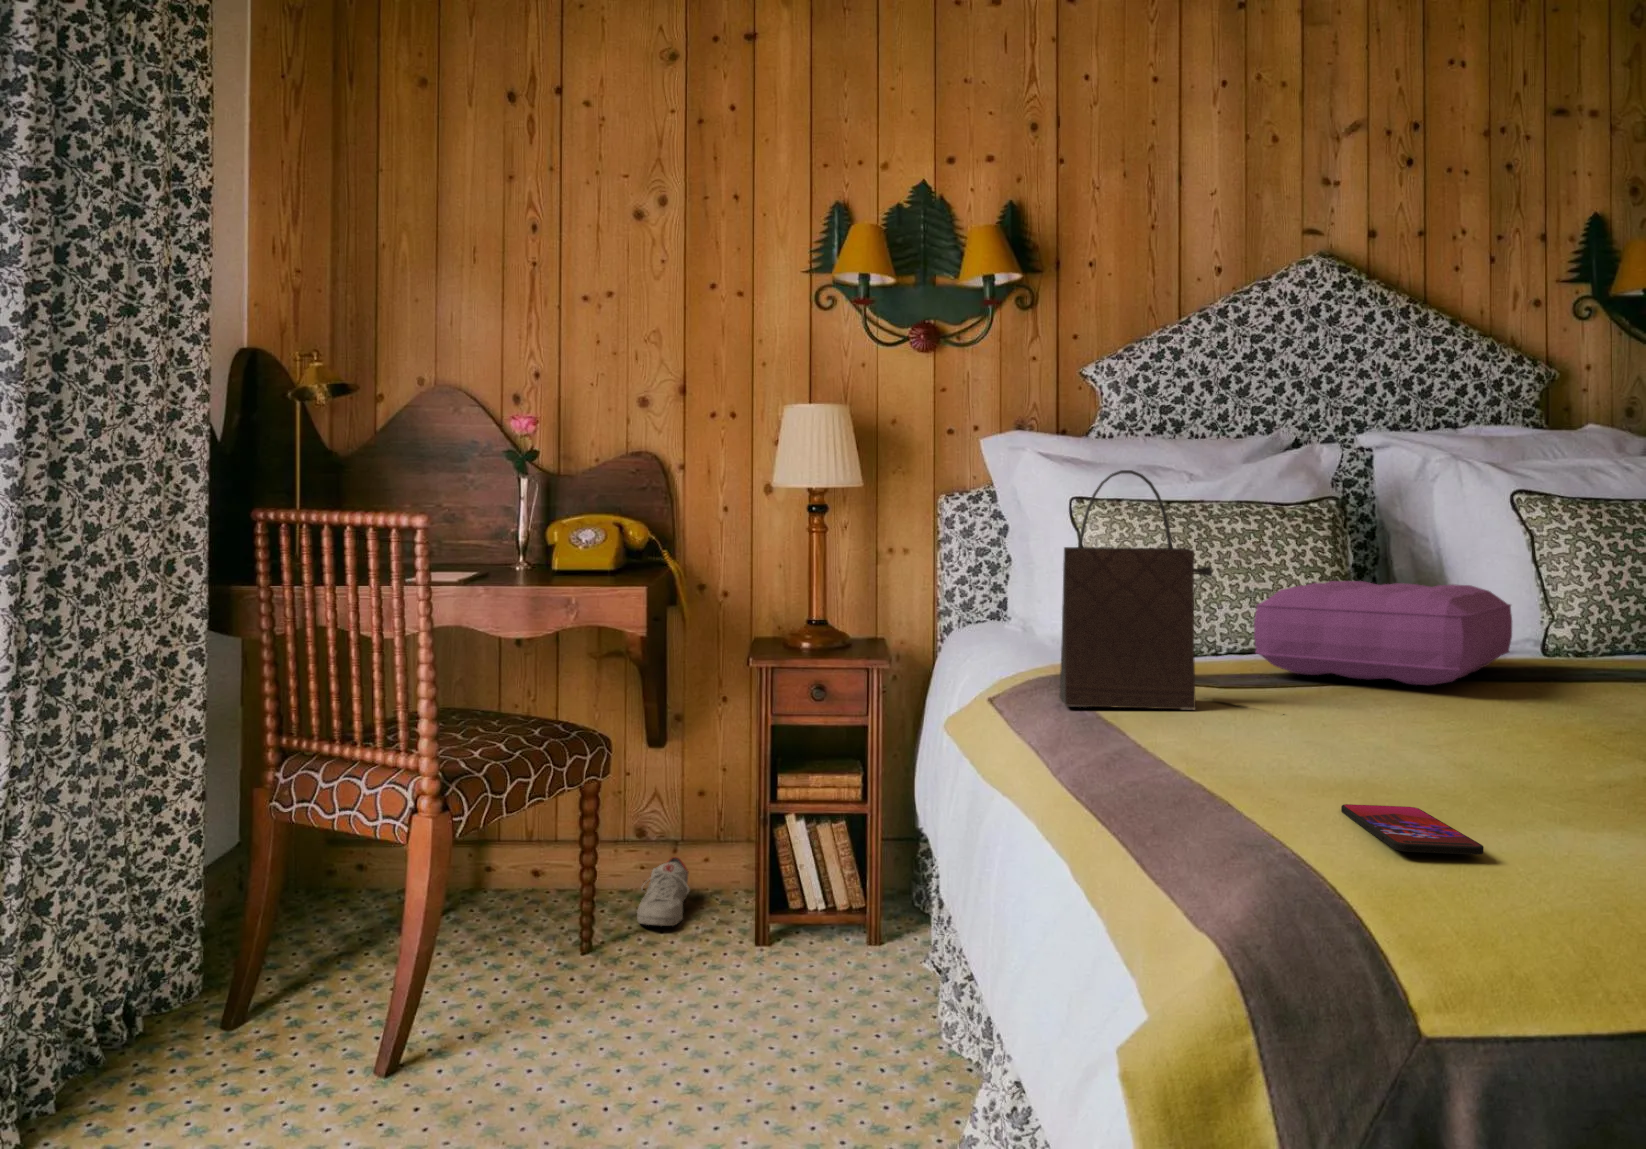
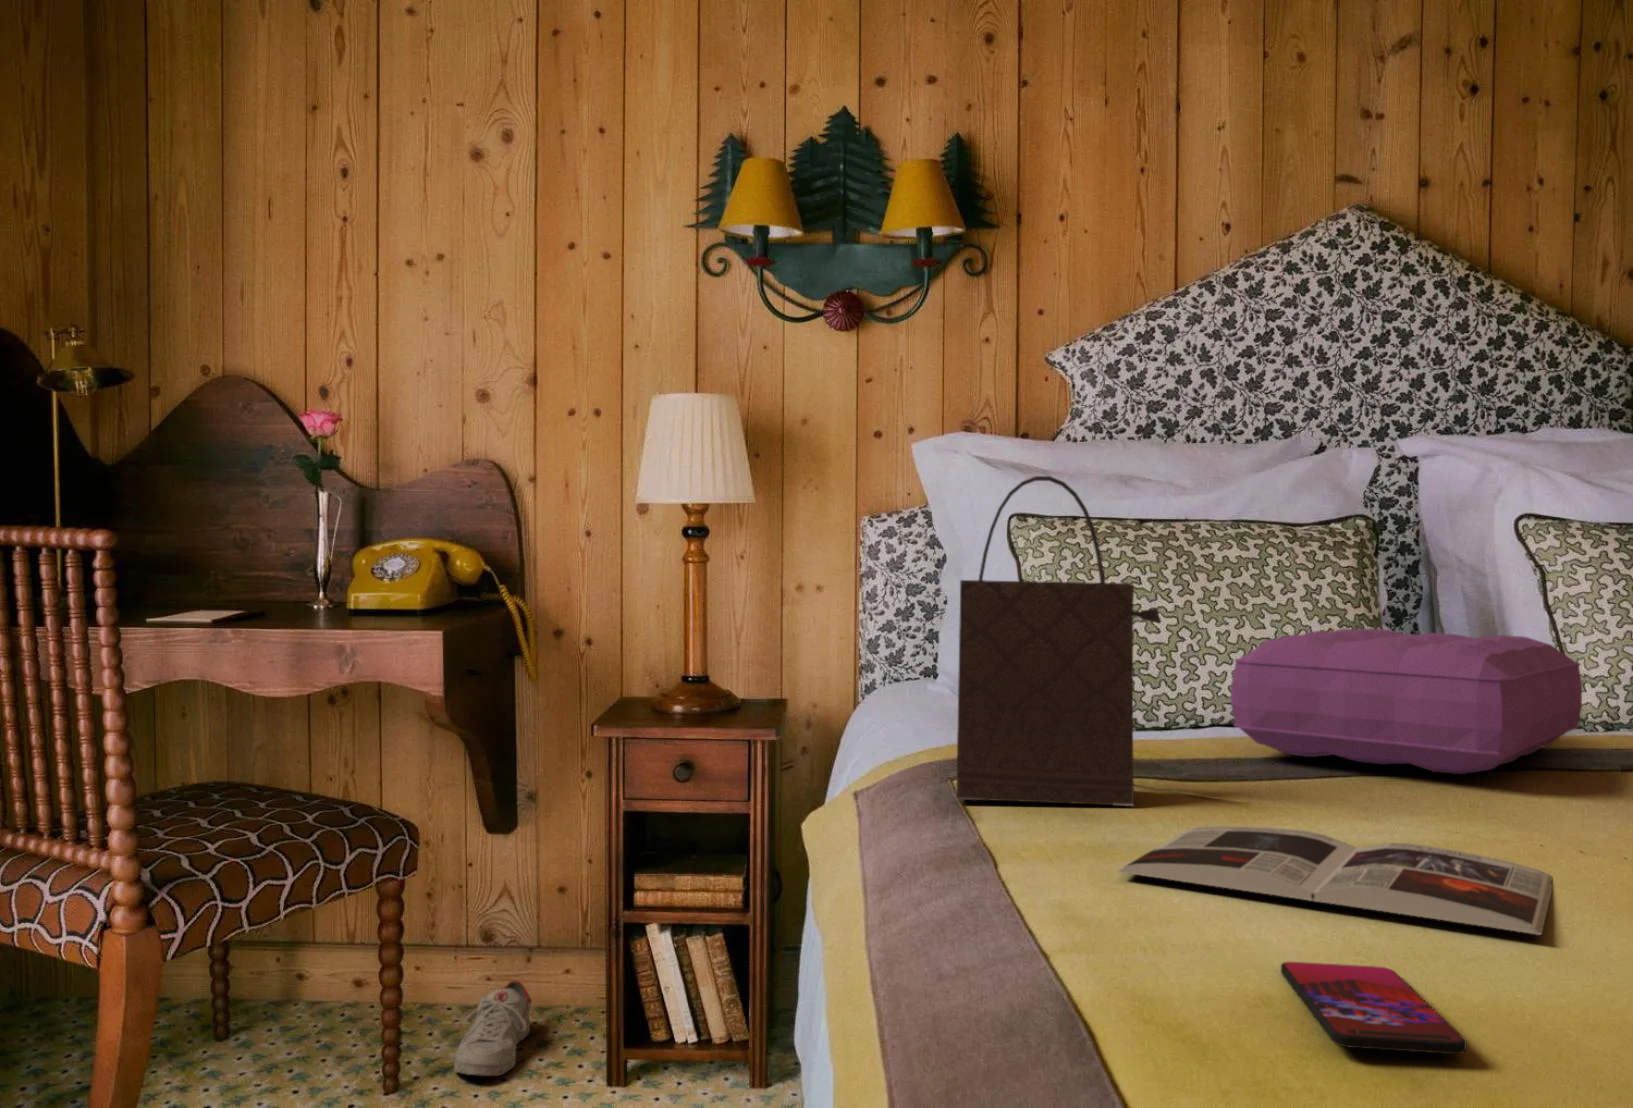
magazine: none [1205,722,1515,786] -> present [1119,826,1553,935]

